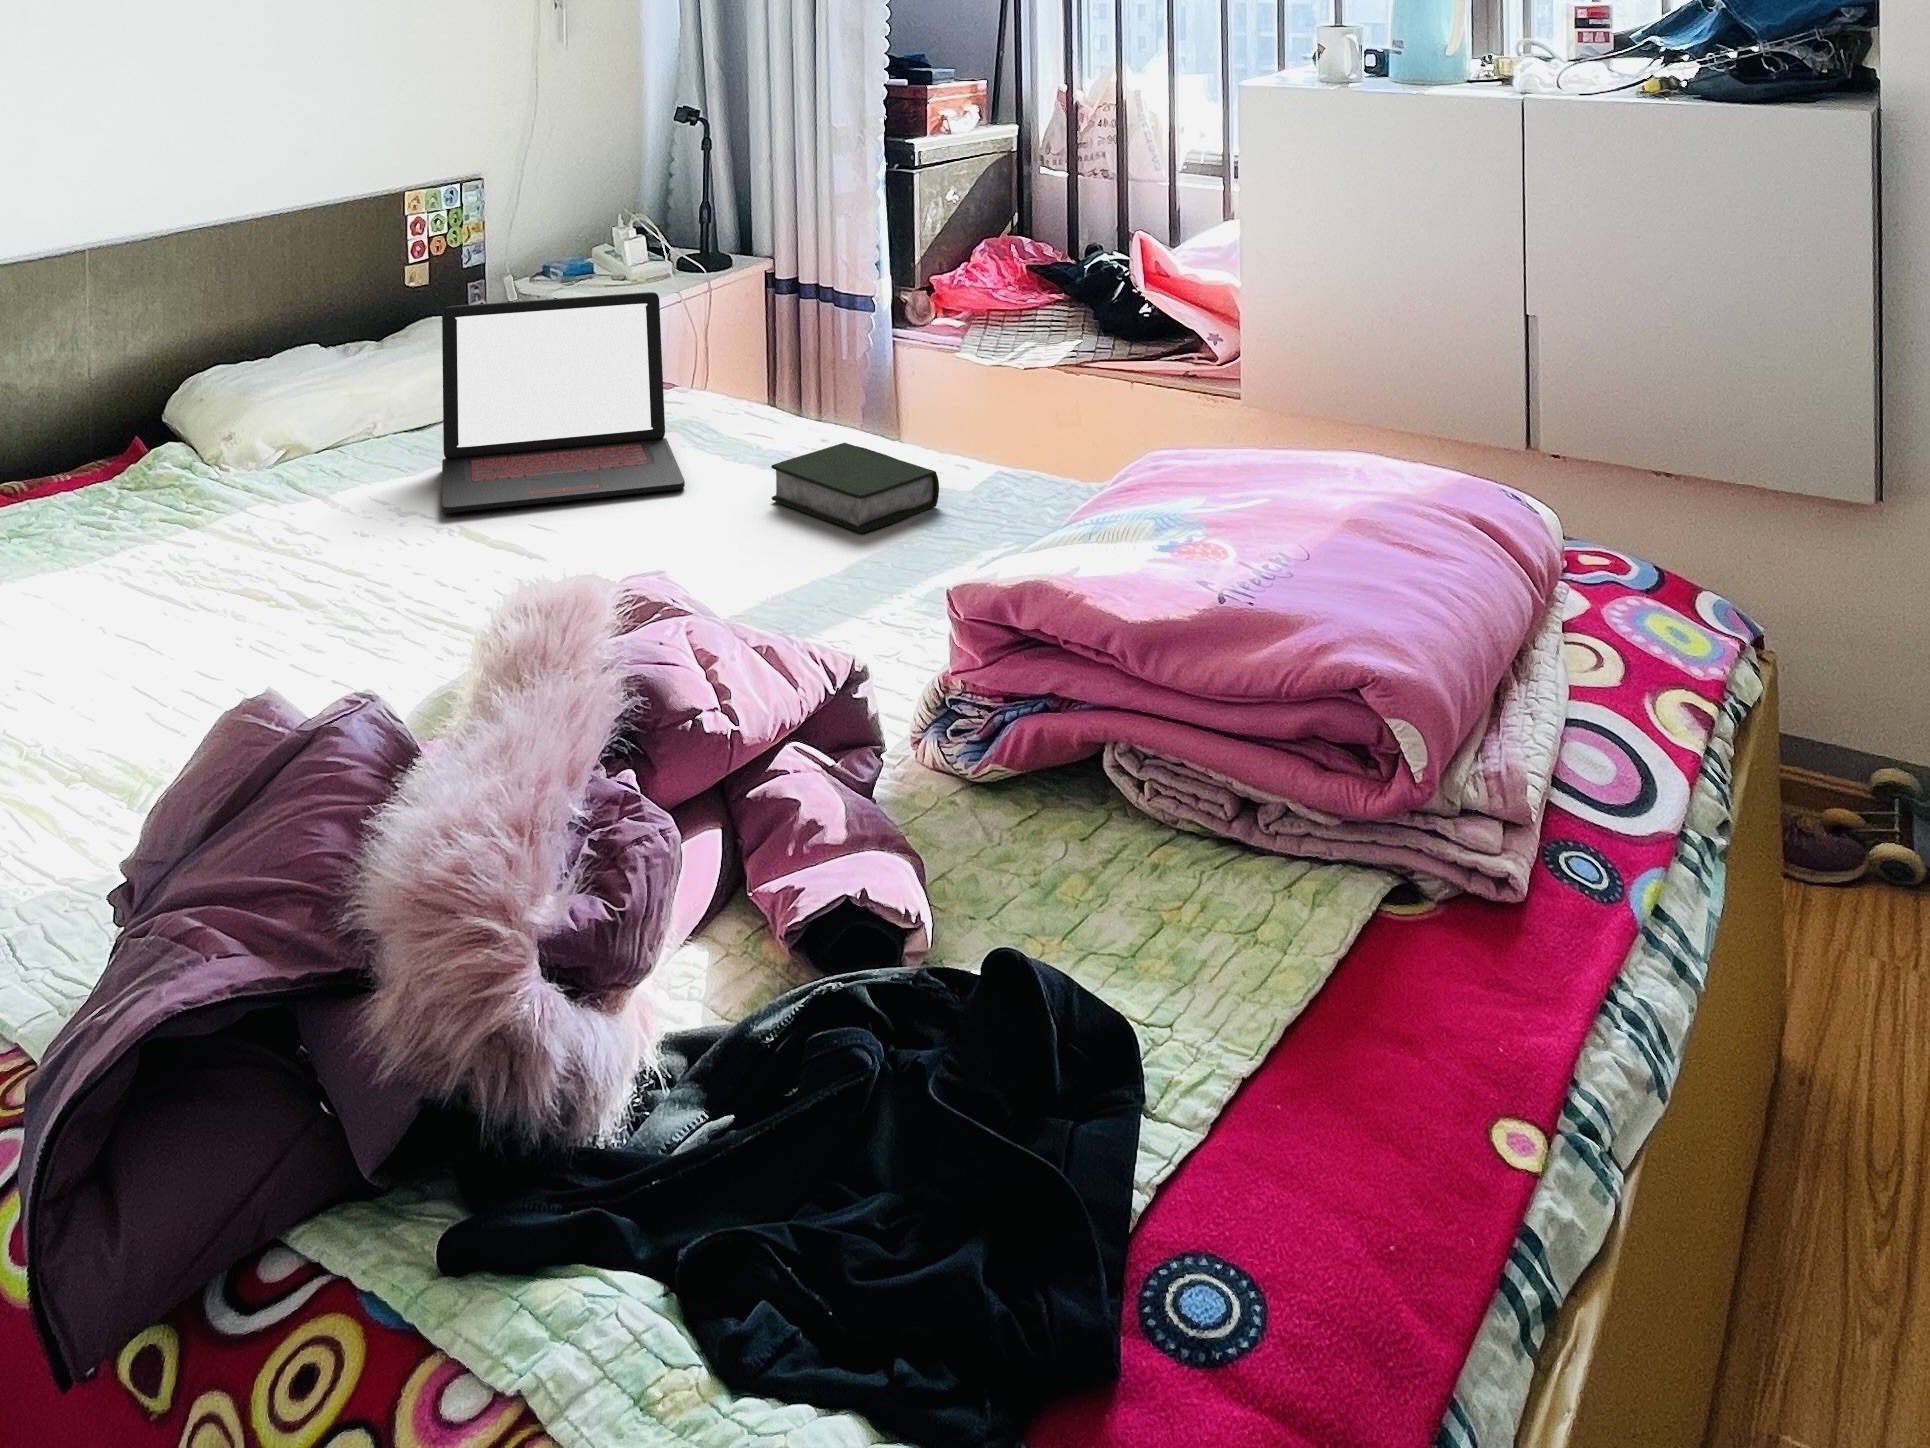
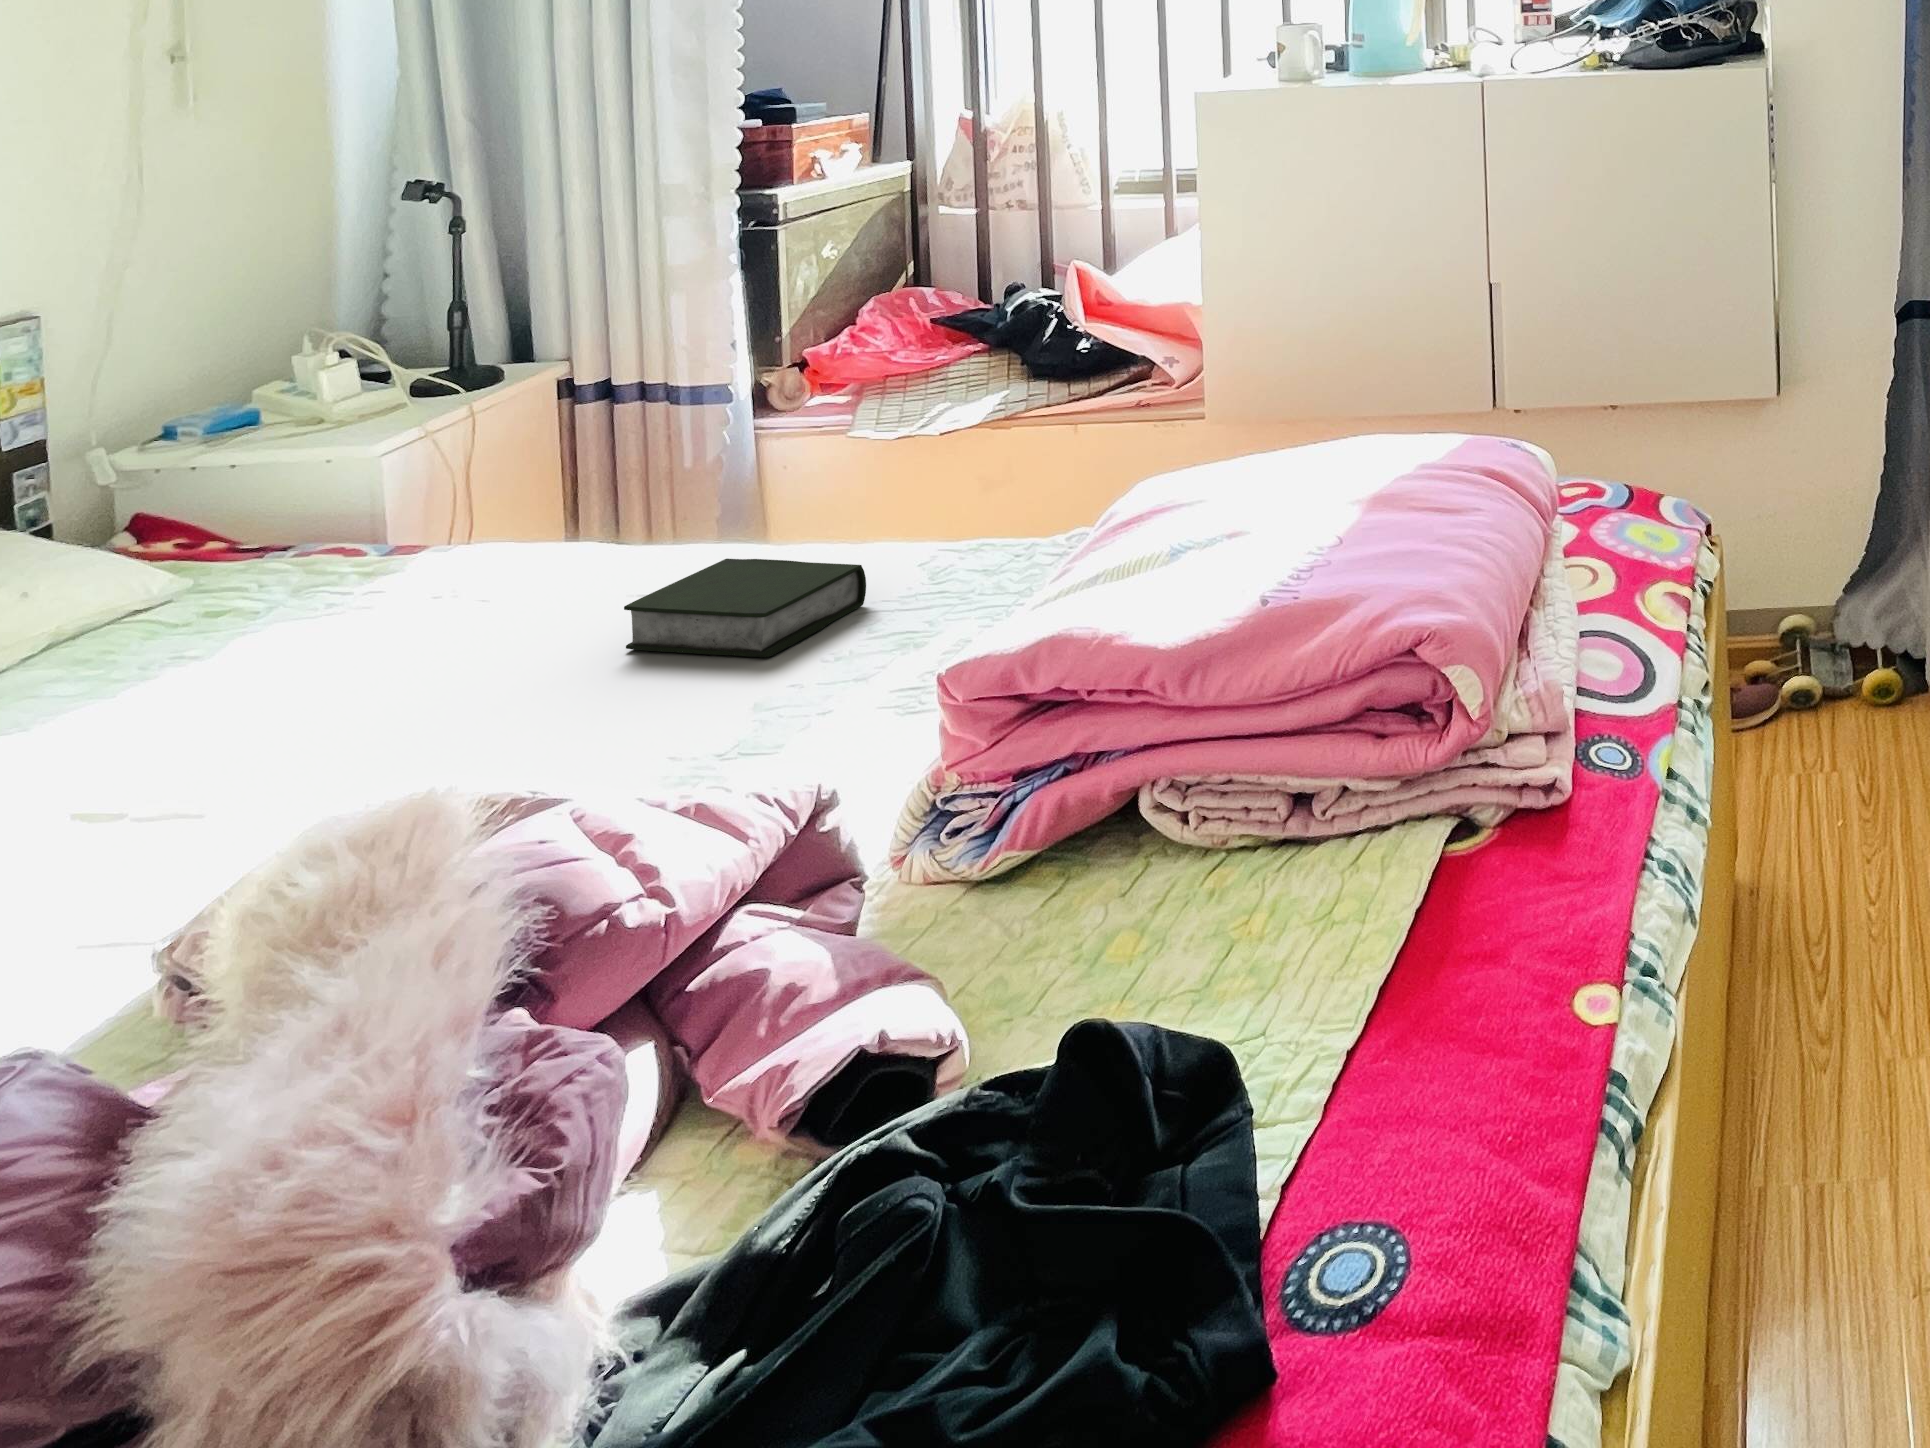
laptop: present [442,292,685,513] -> none [15,424,483,791]

